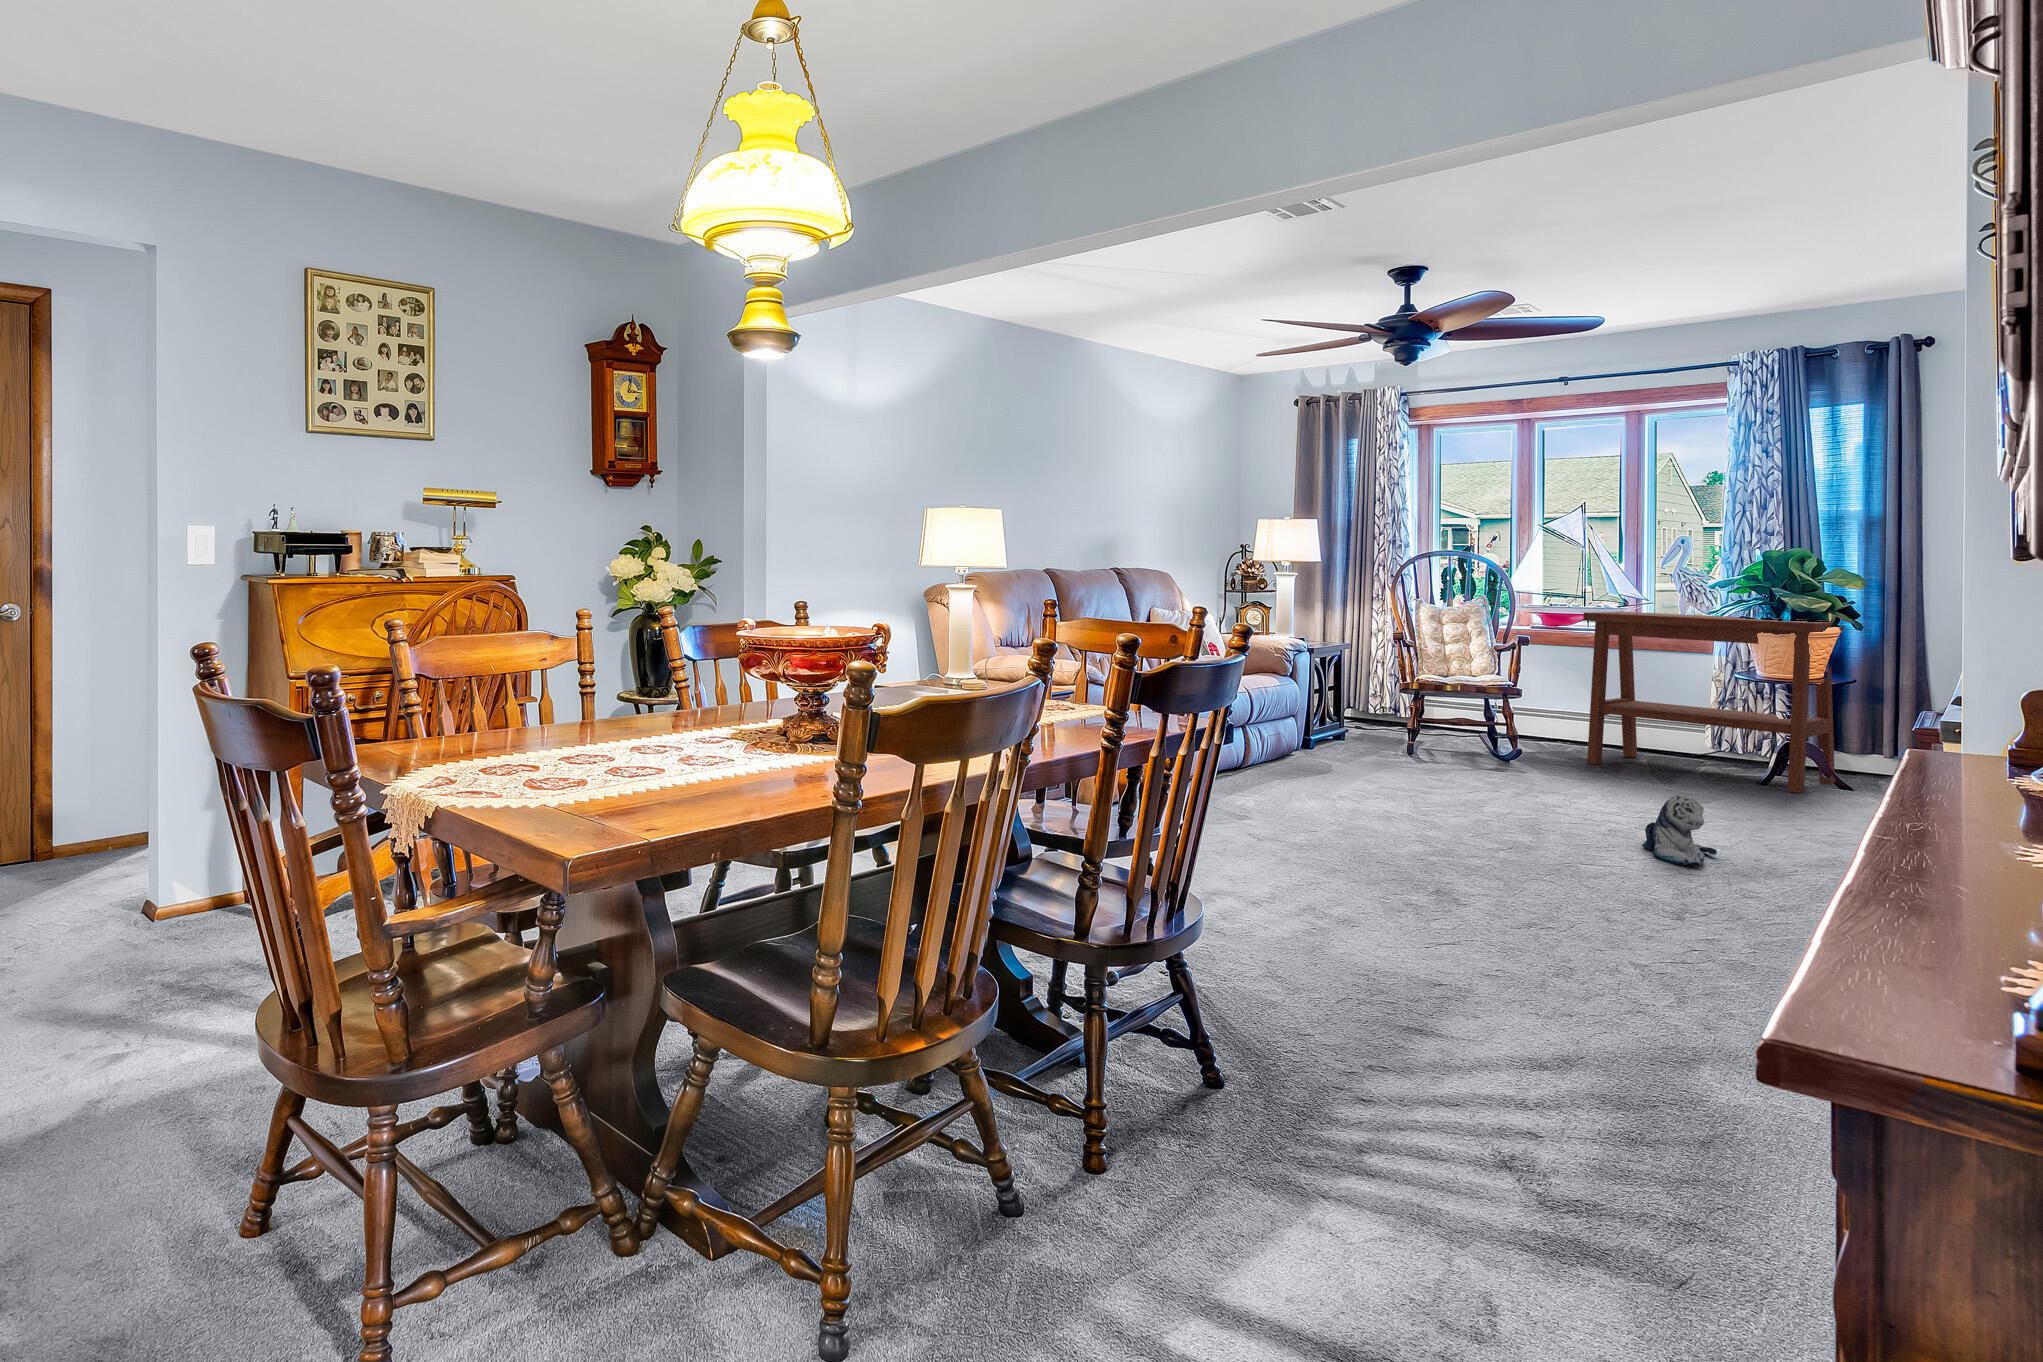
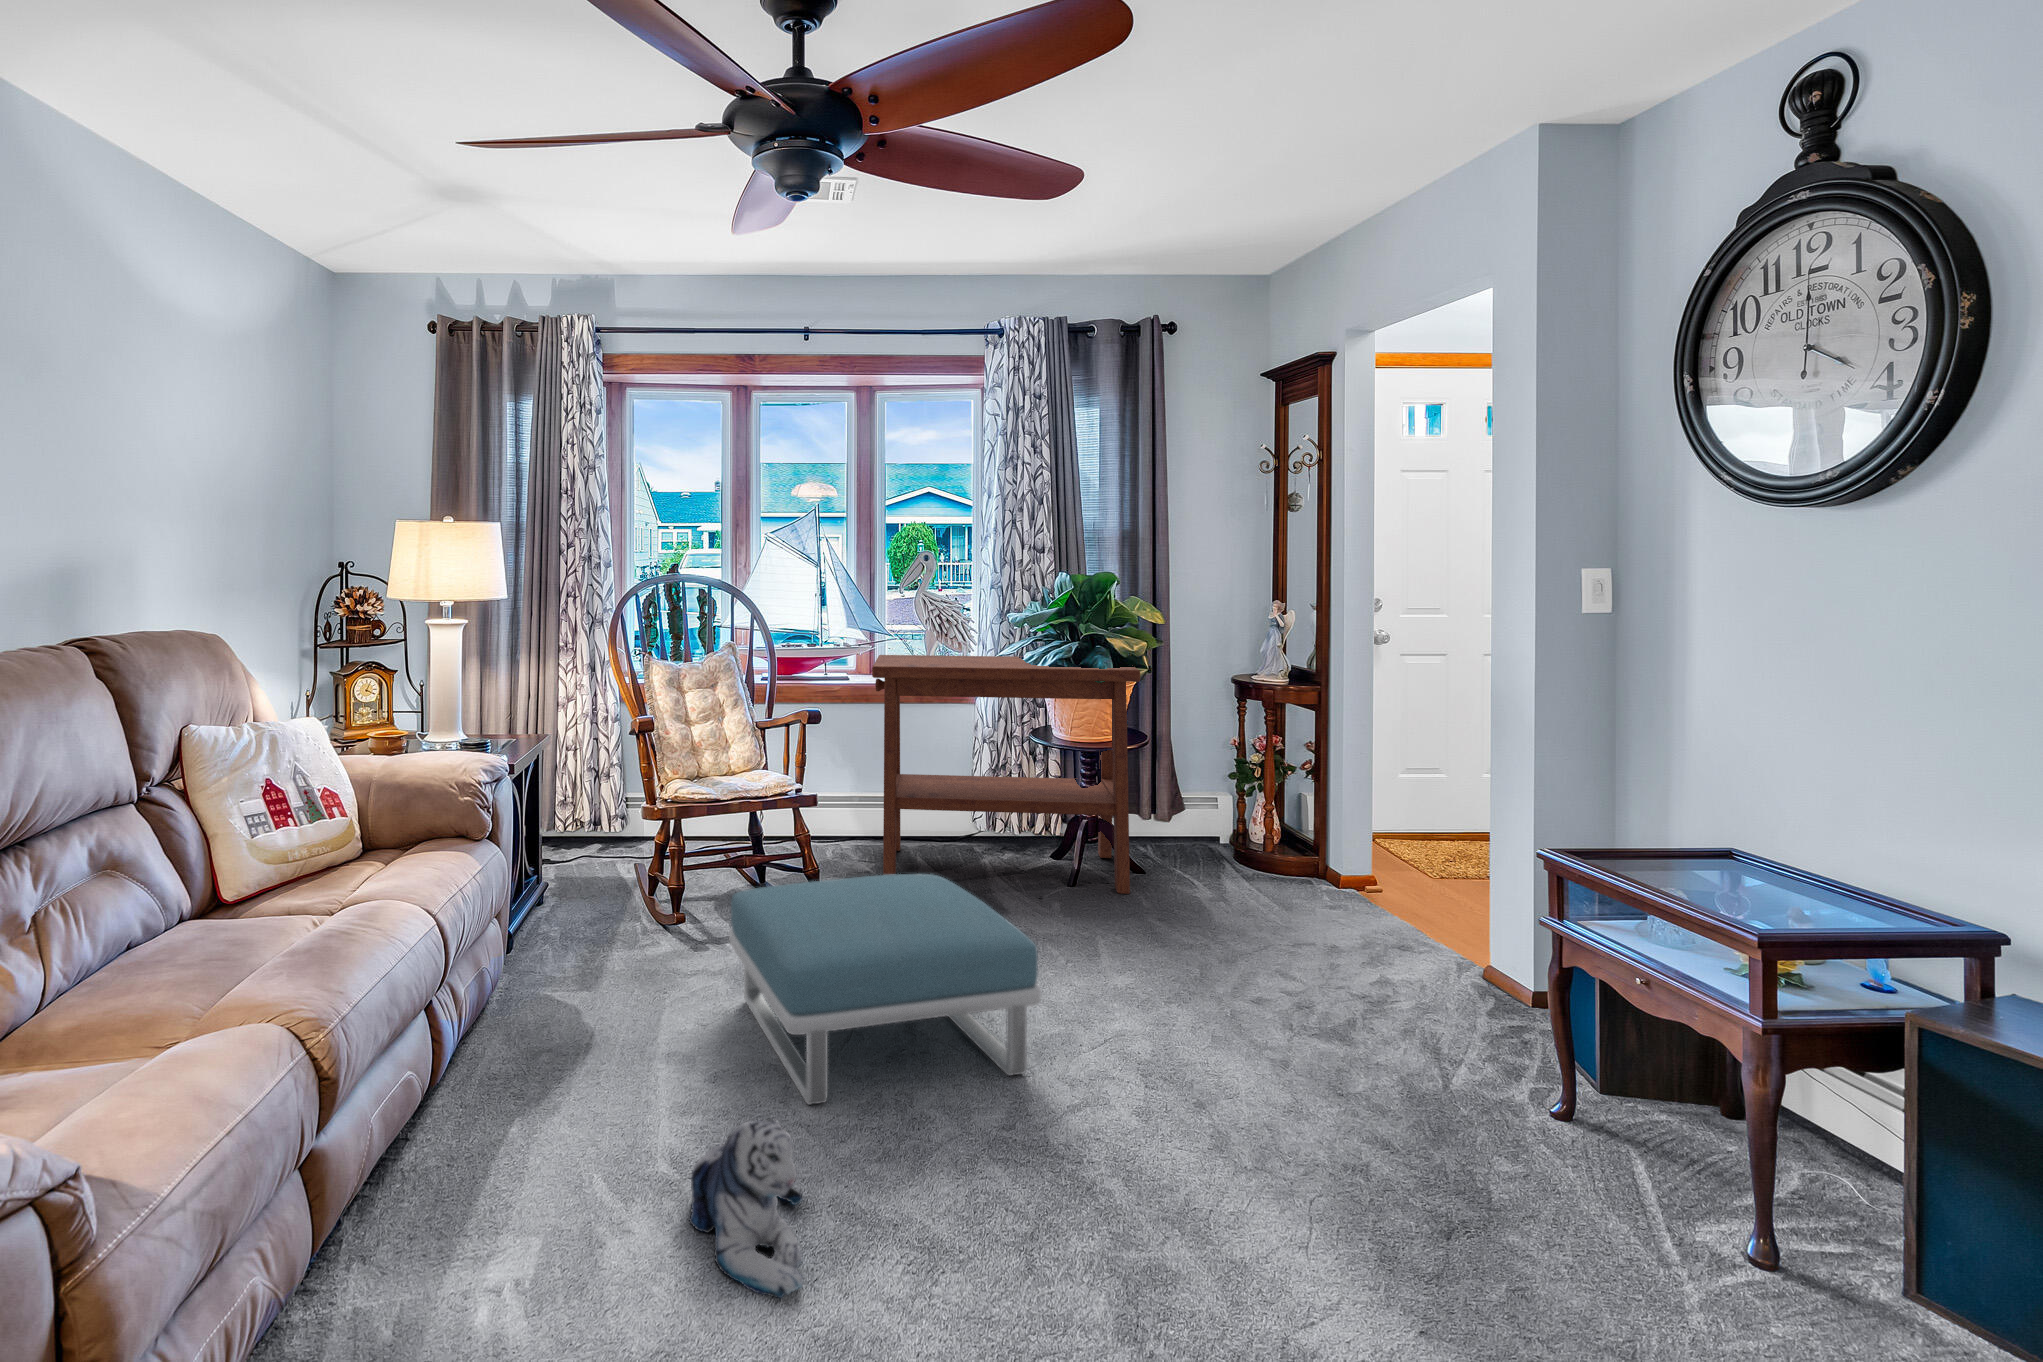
footstool: none [1395,708,1558,805] -> present [729,874,1041,1105]
plush toy: present [1642,795,1717,866] -> present [689,1119,803,1298]

